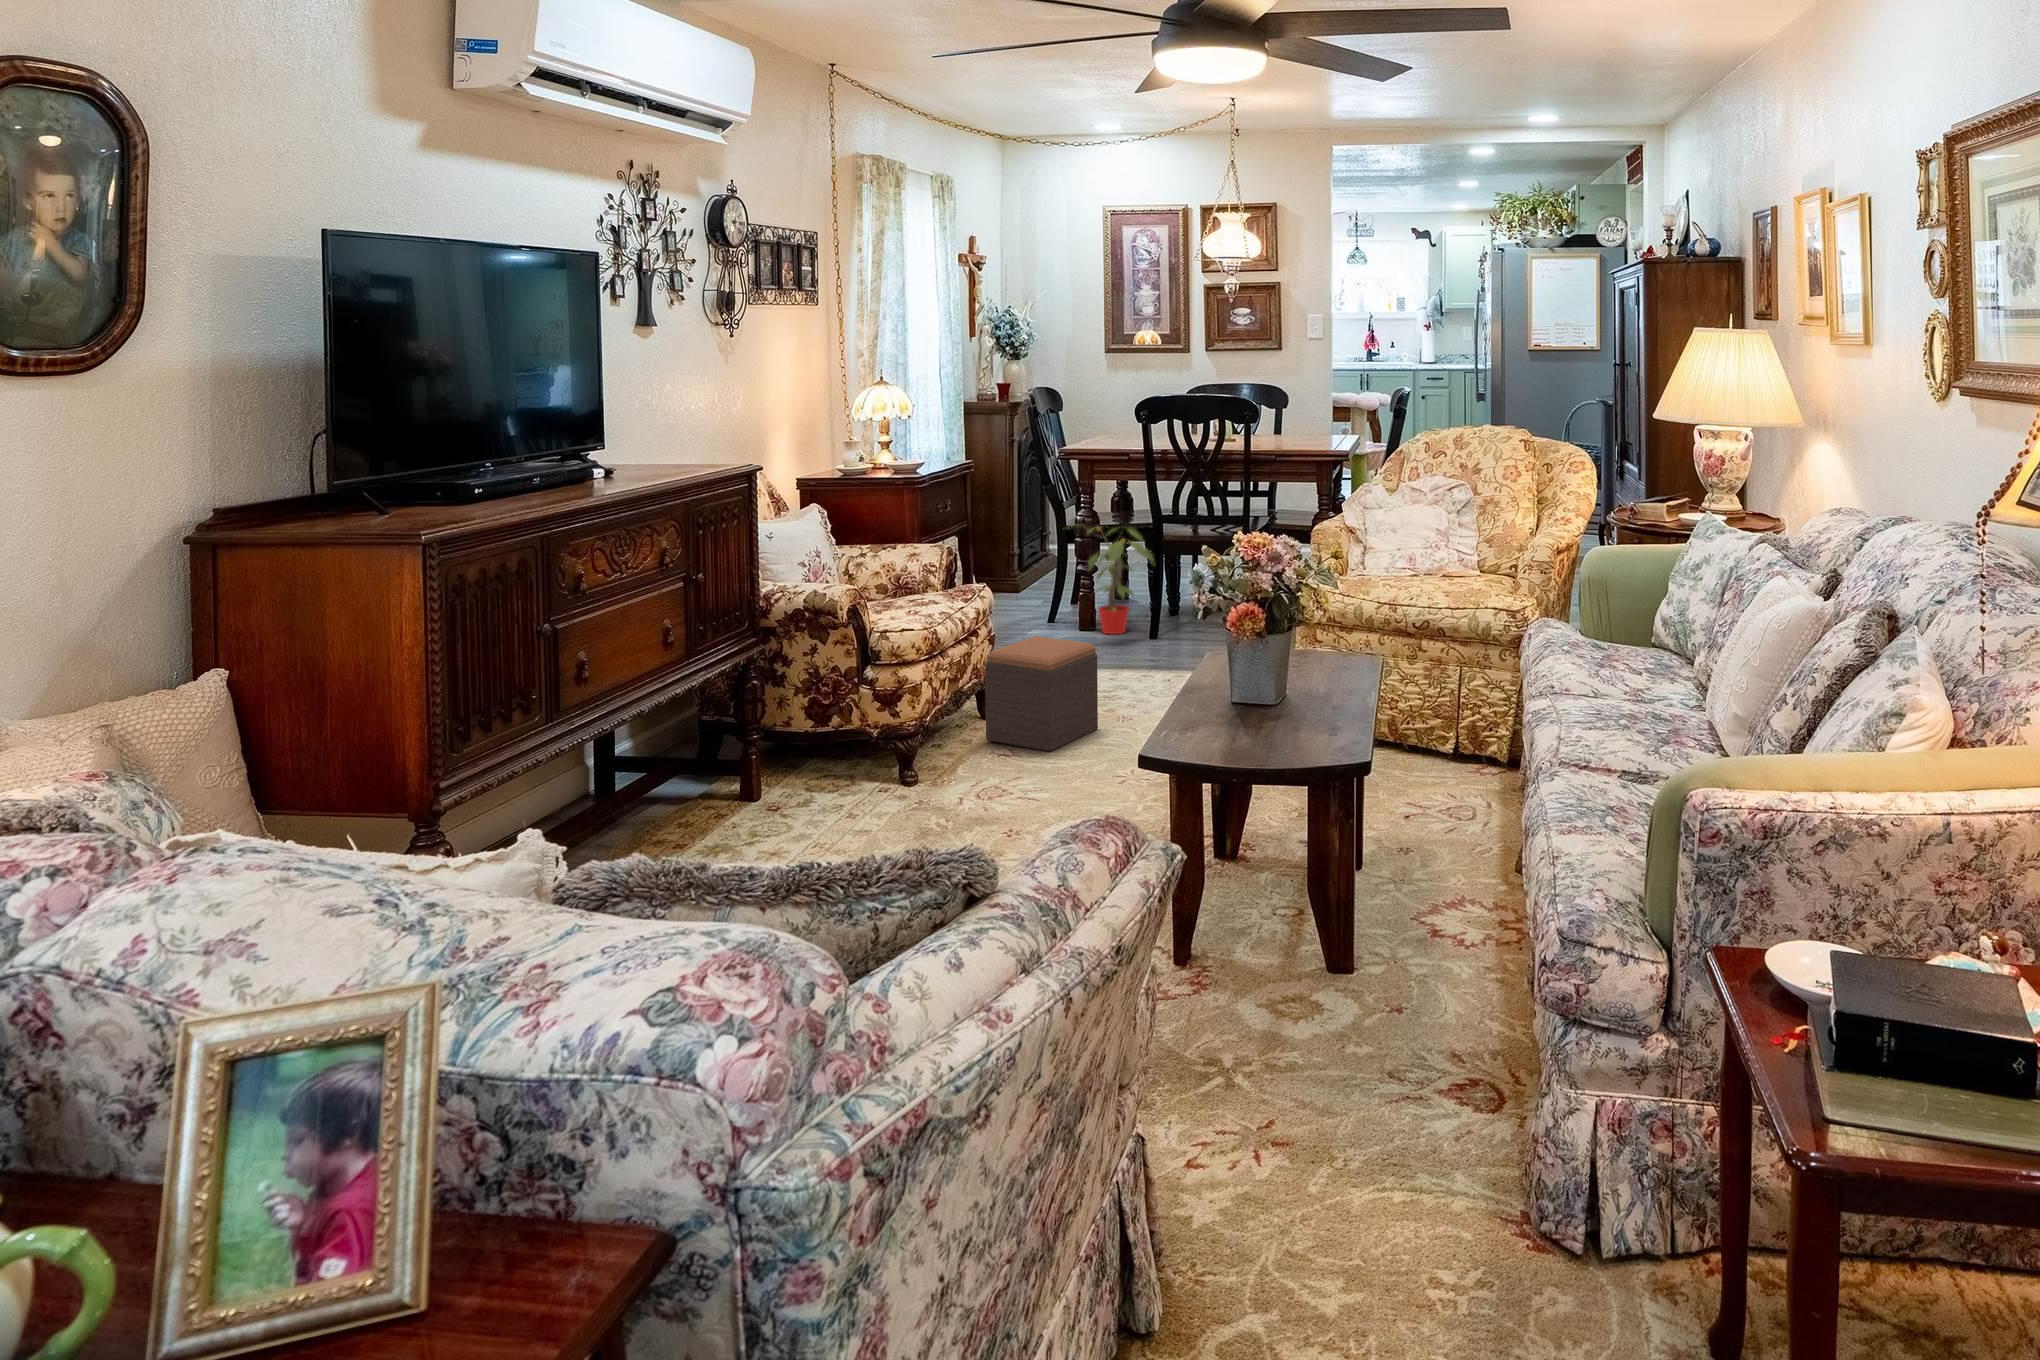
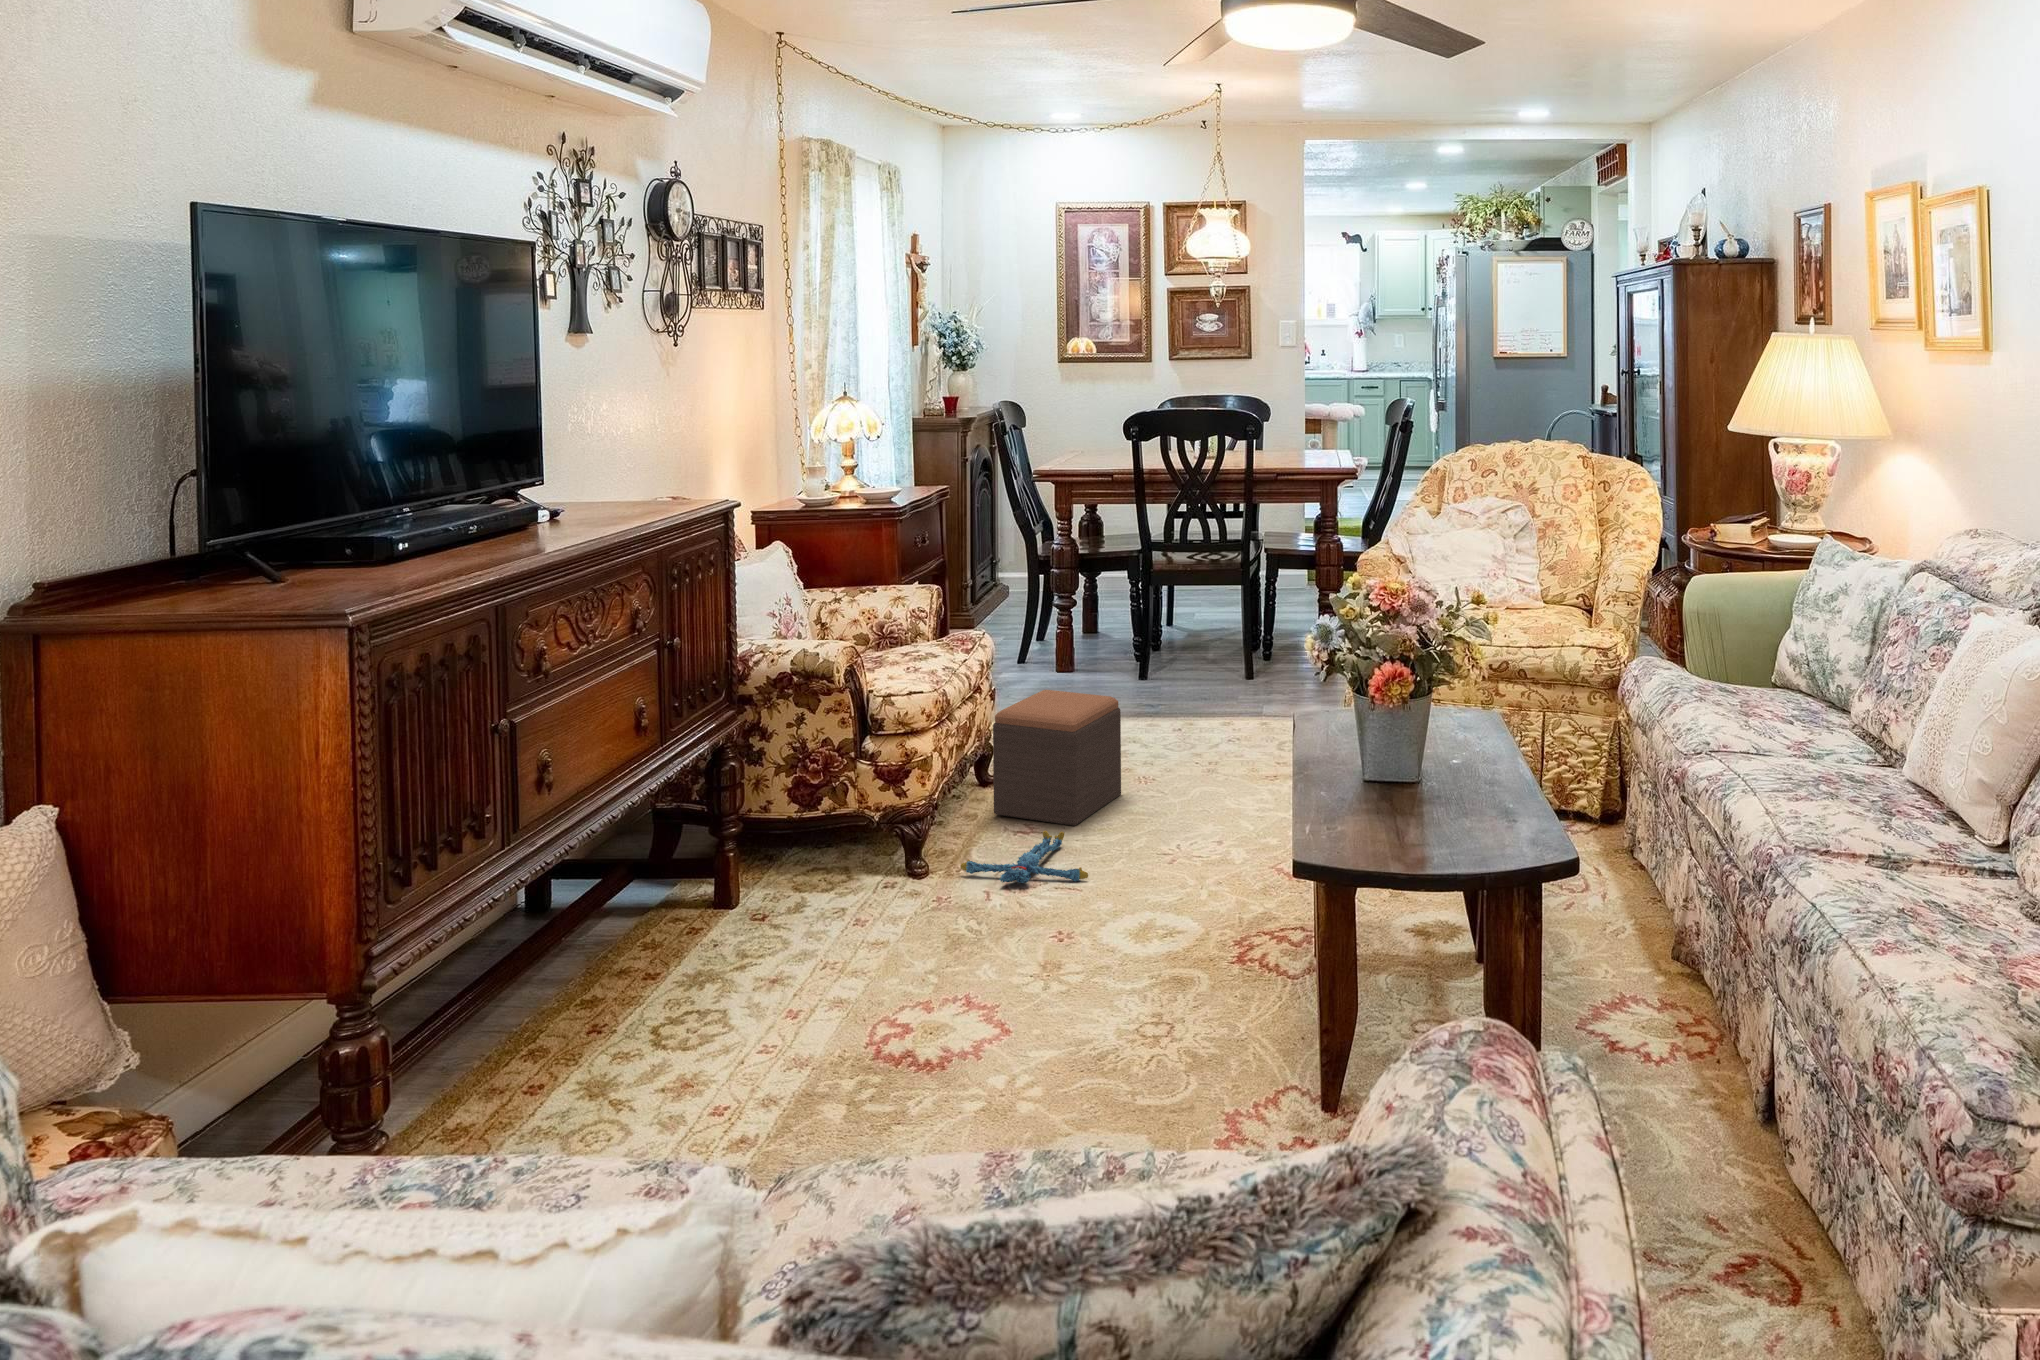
potted plant: present [1076,525,1153,634] -> none [1037,554,1151,677]
plush toy: none [944,753,1047,794] -> present [960,831,1088,883]

